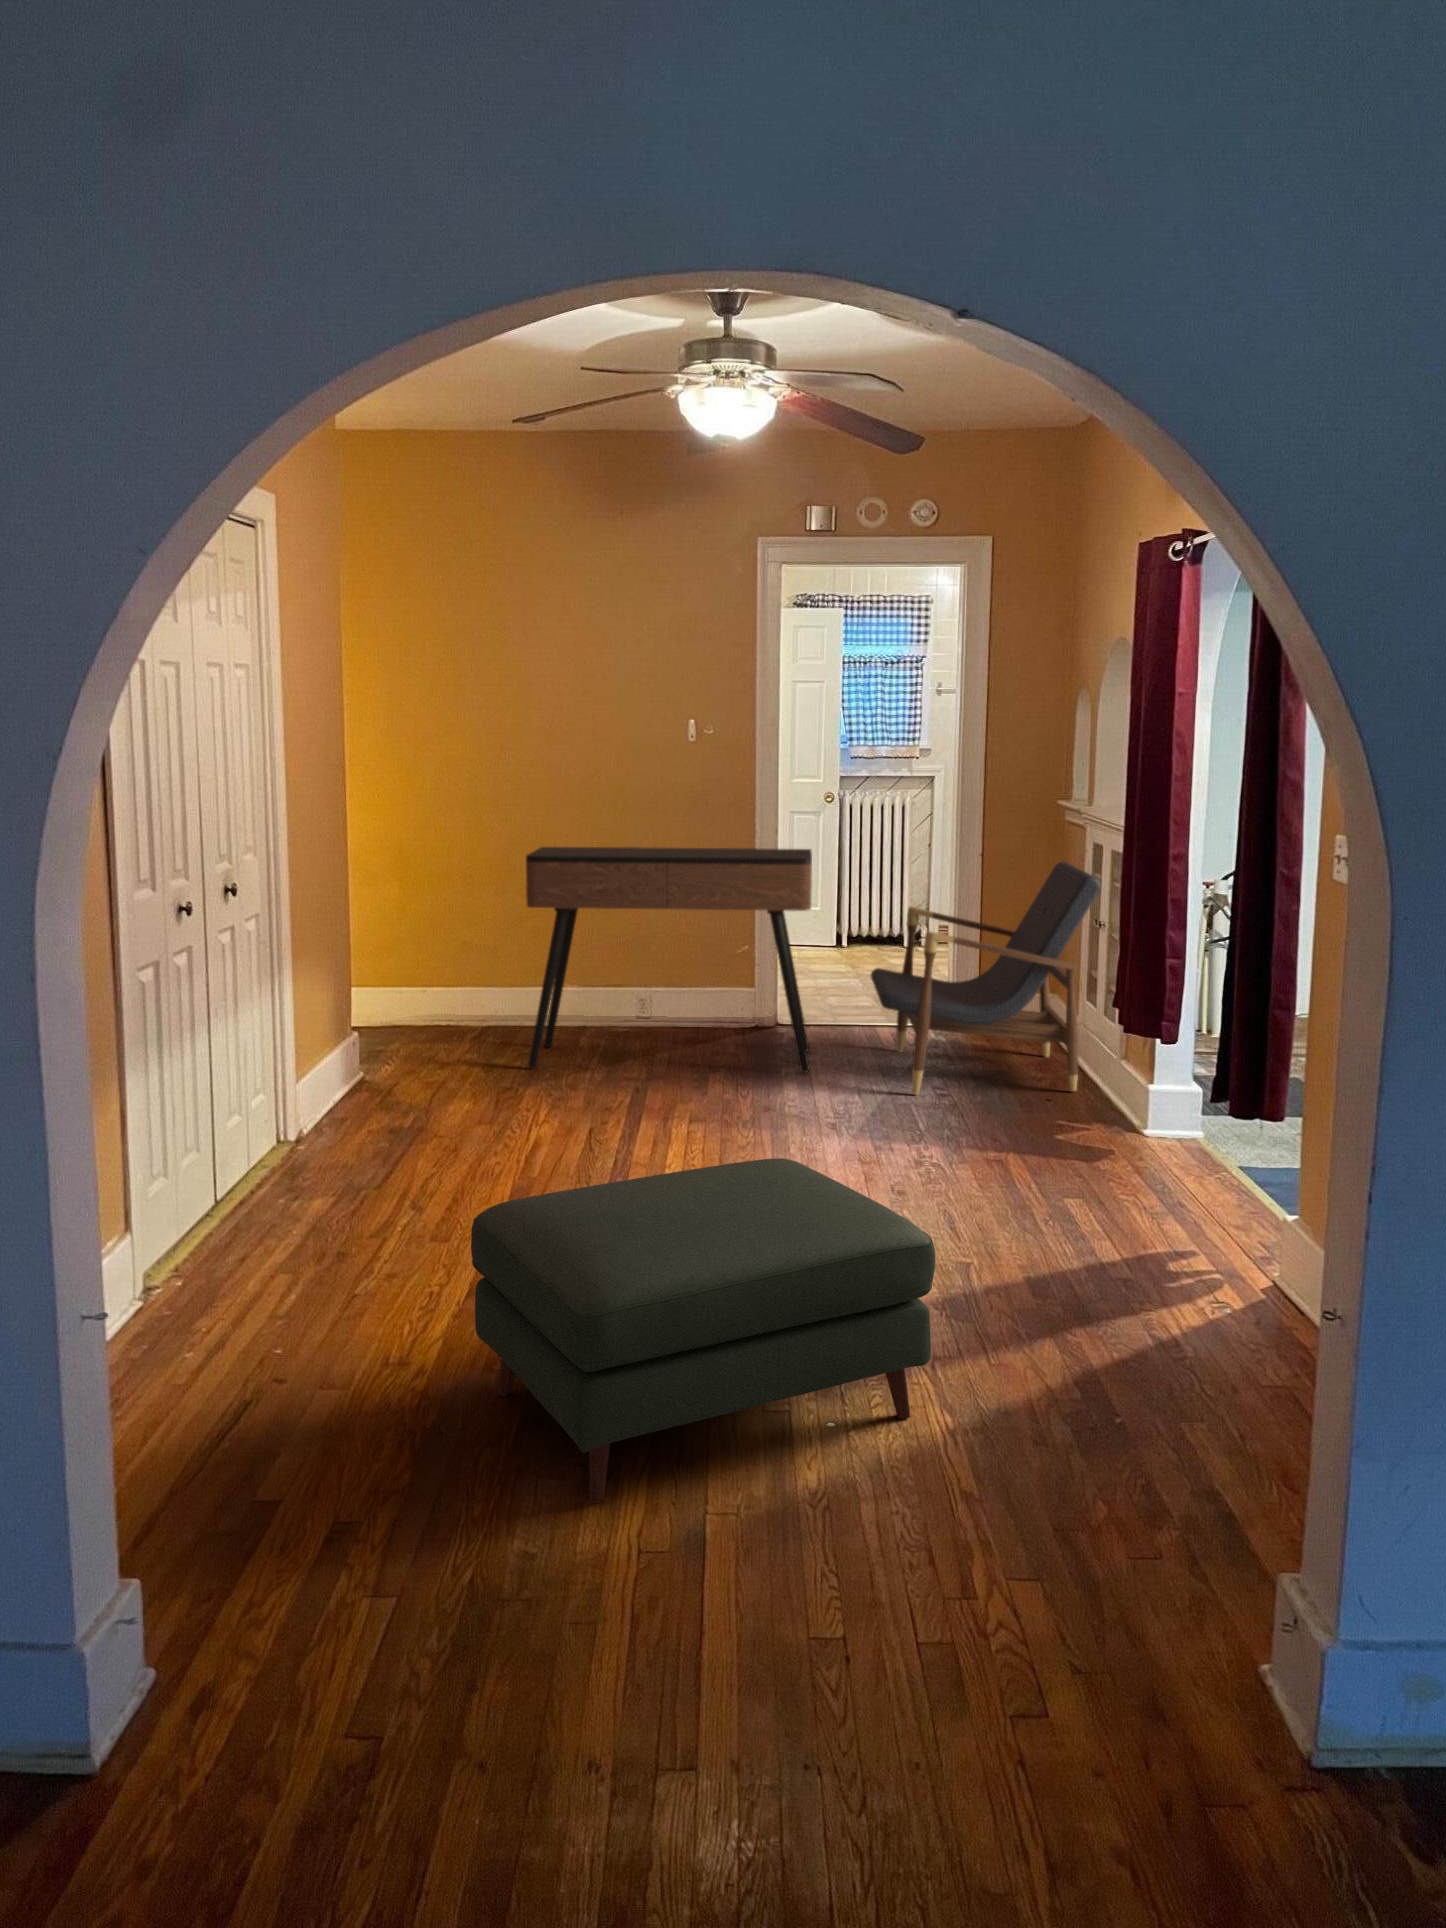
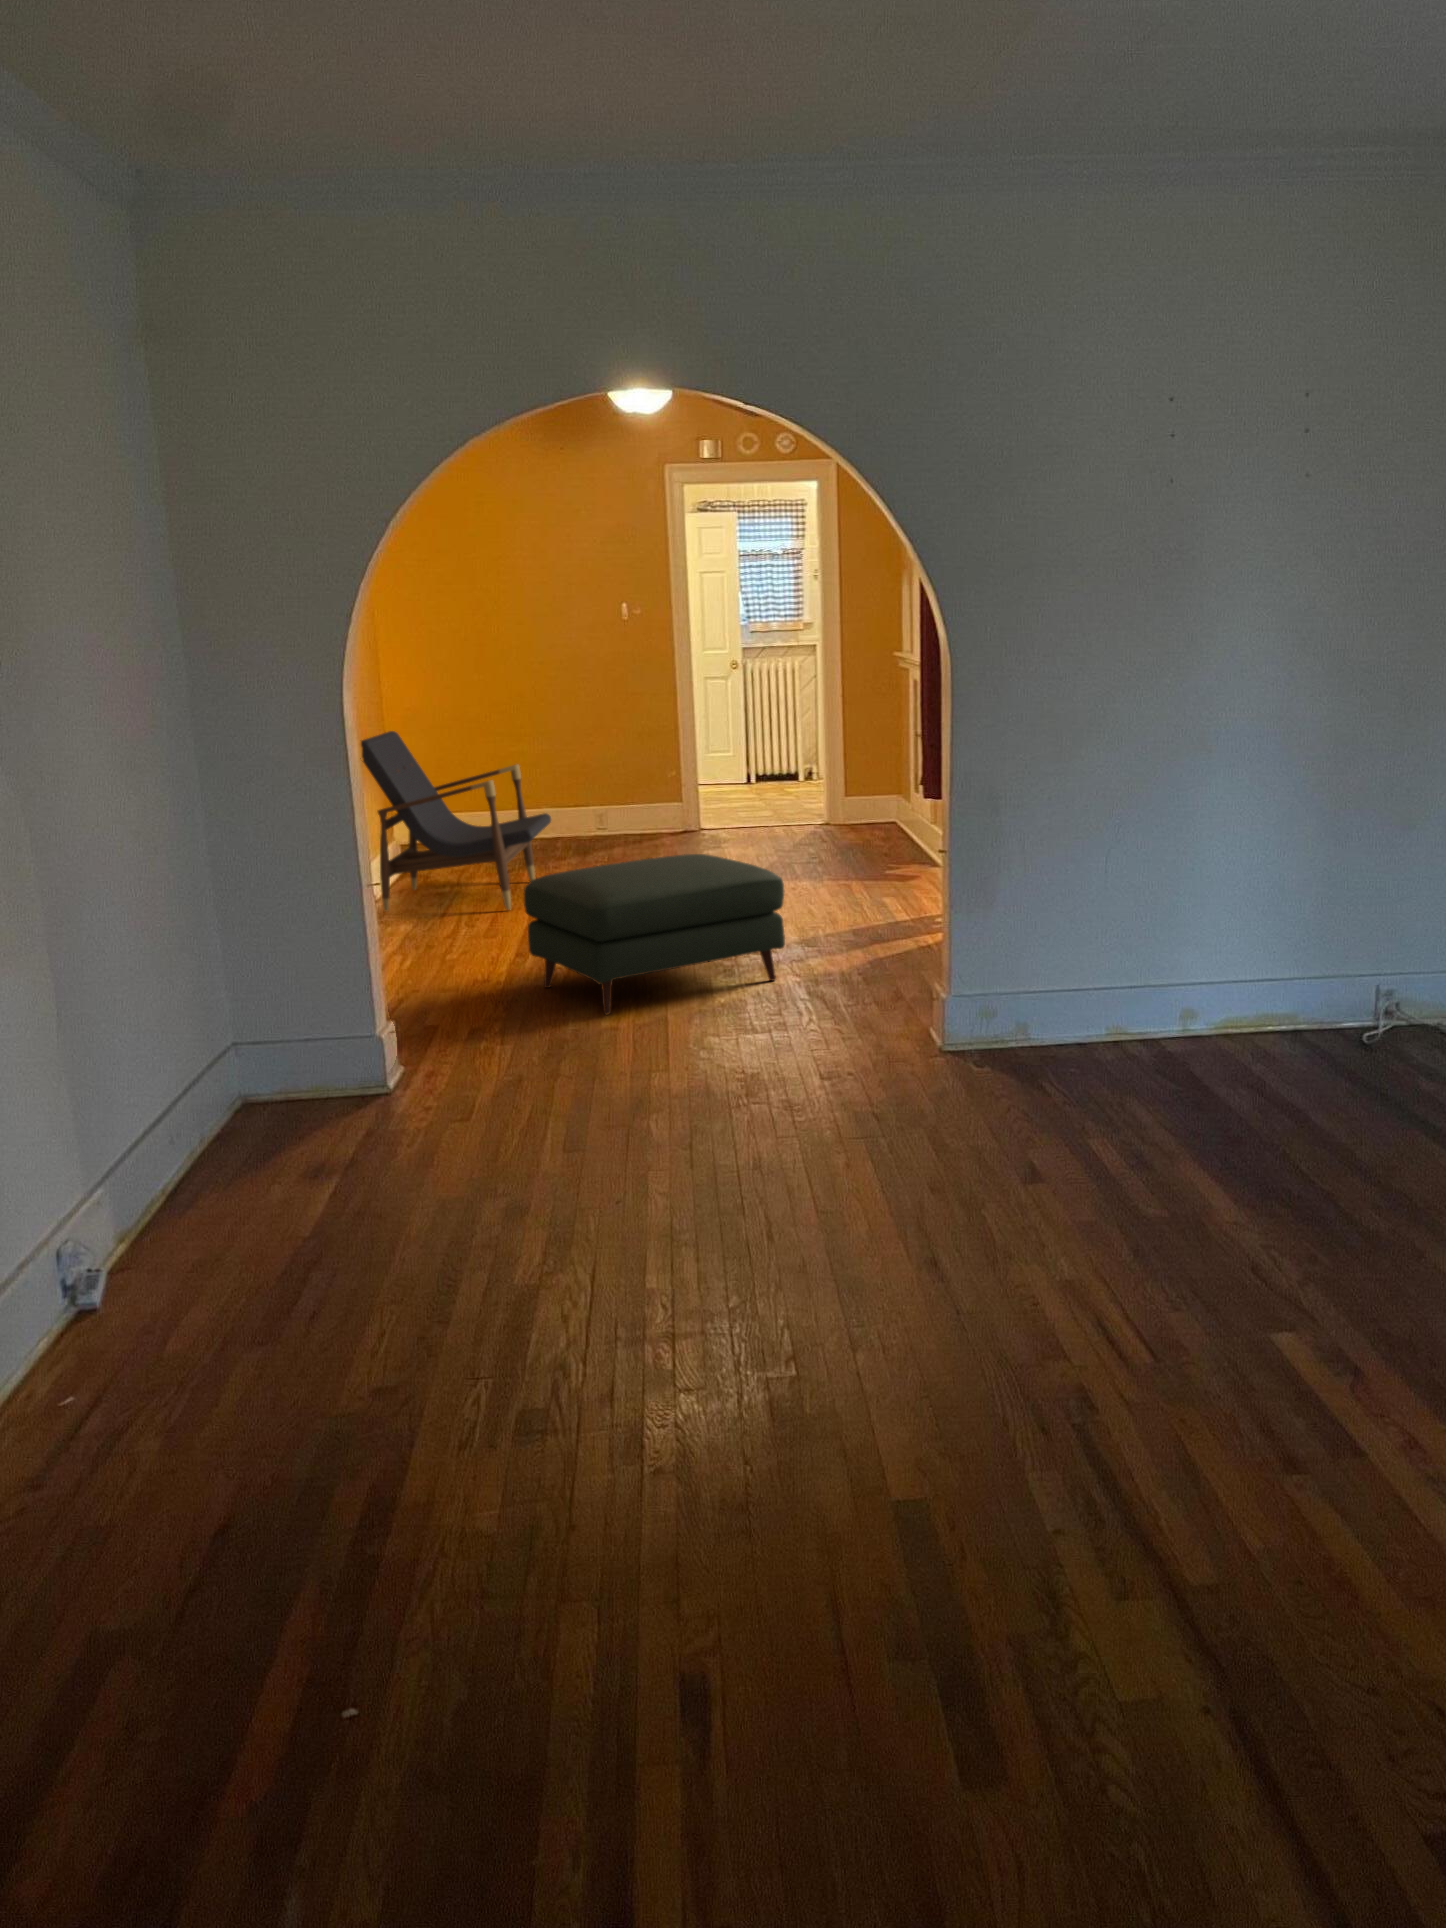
console table: present [526,847,812,1073] -> none [513,694,724,861]
lounge chair: present [871,862,1101,1094] -> present [361,731,551,911]

